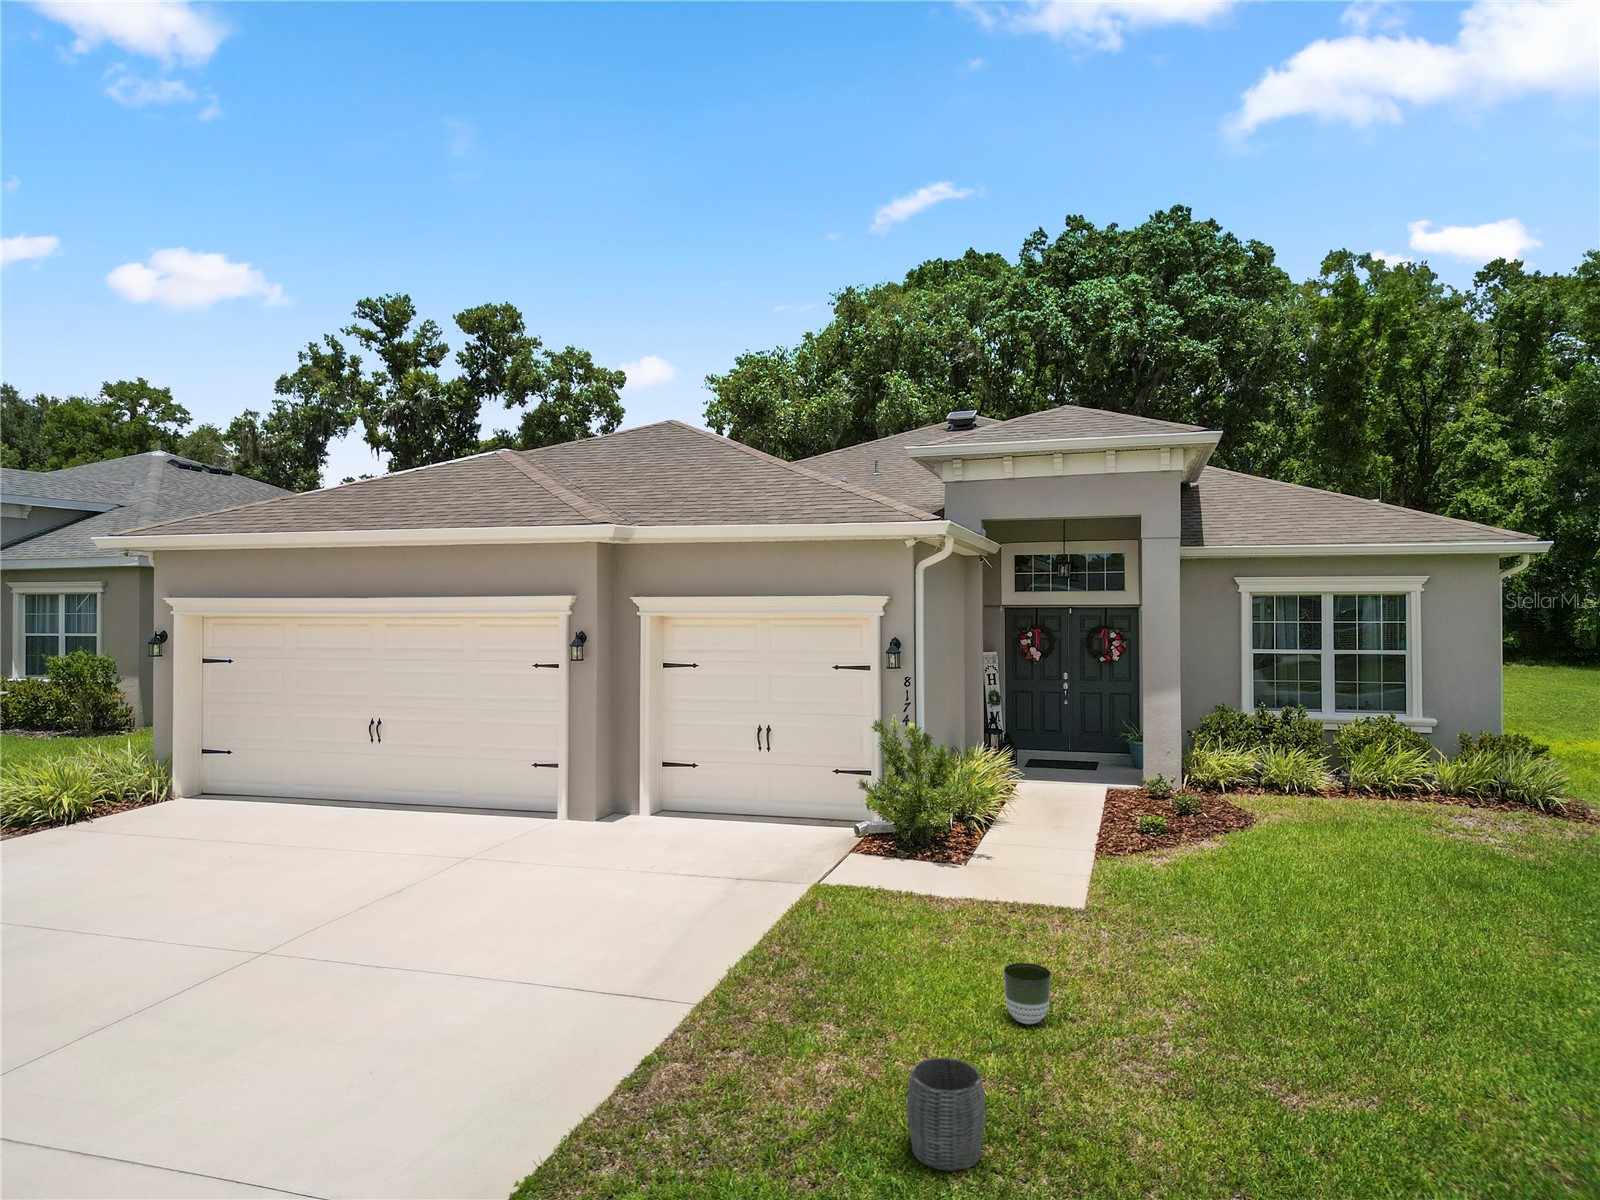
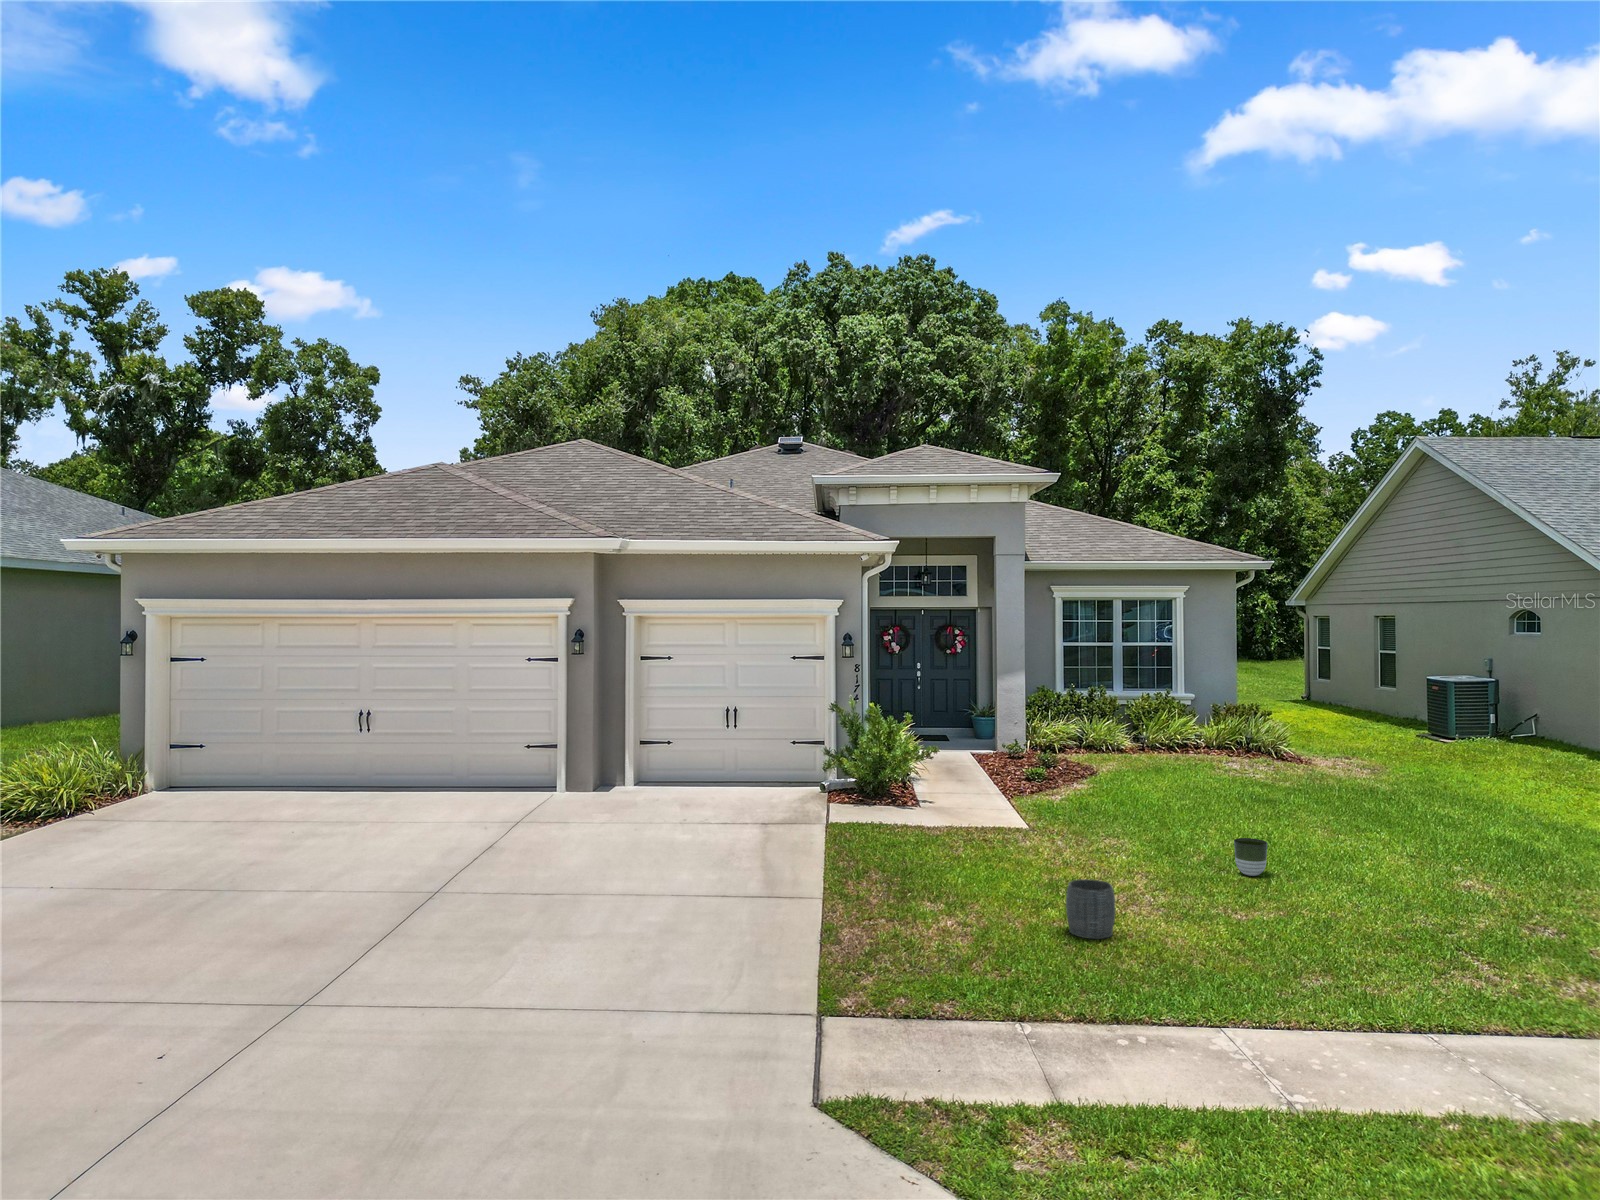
planter: present [1004,963,1051,1024] -> present [1234,838,1267,876]

